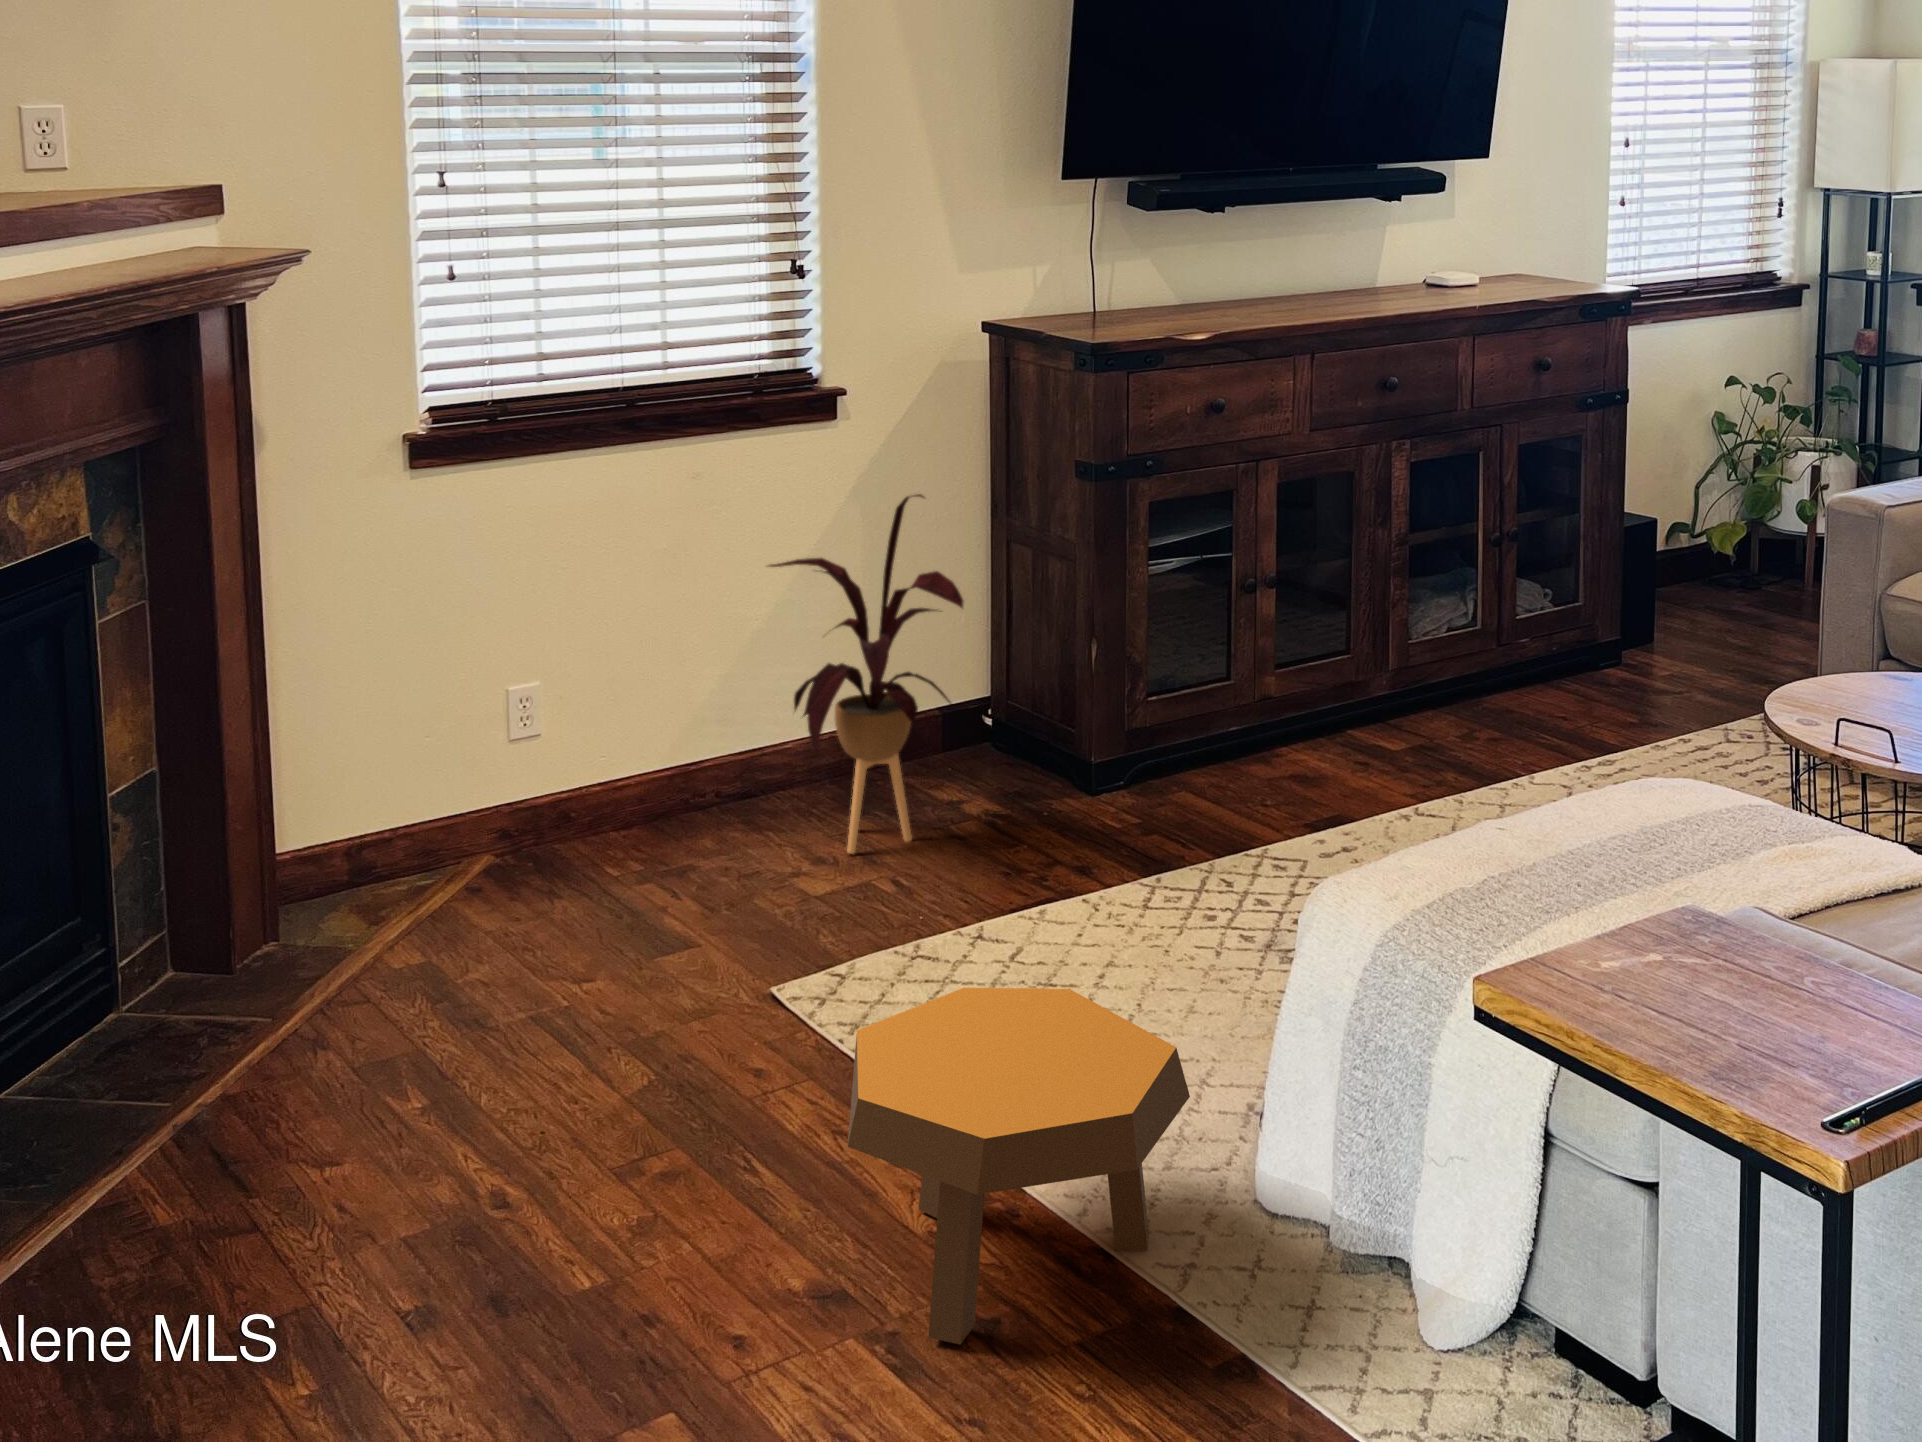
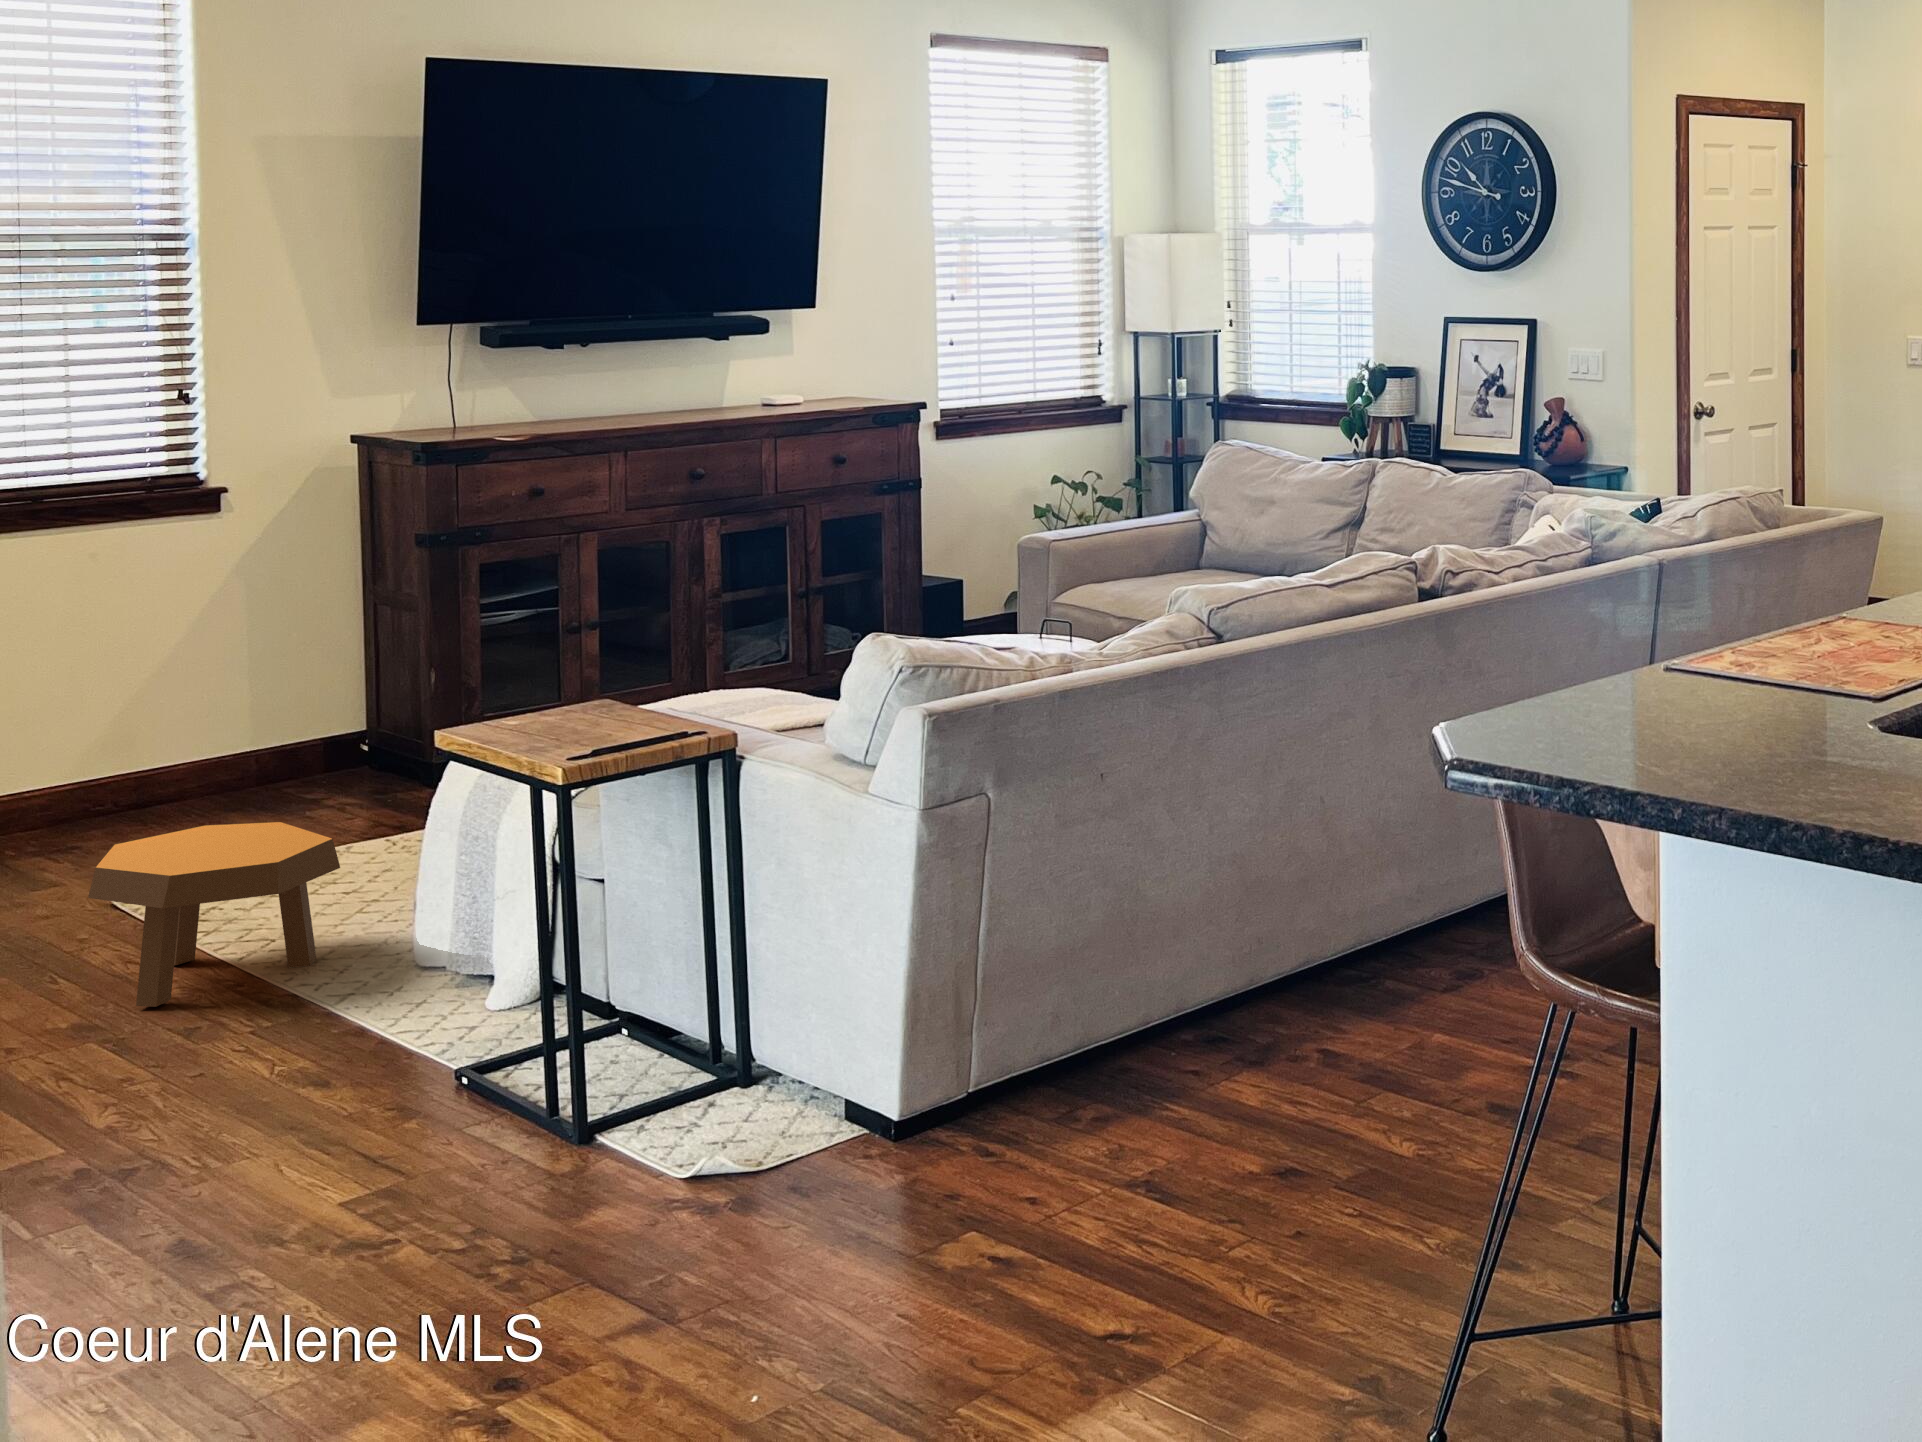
house plant: present [769,494,964,853] -> none [148,550,301,817]

